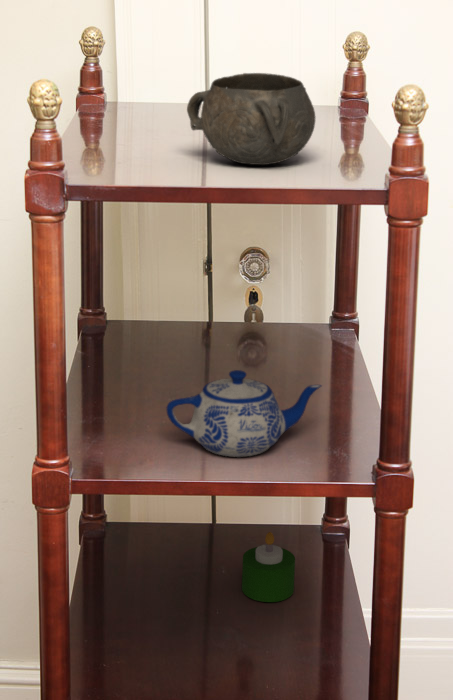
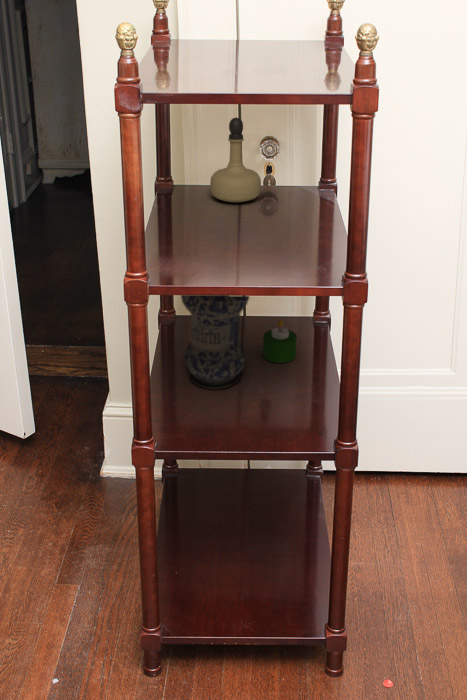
decorative bowl: present [187,73,315,165] -> none [227,20,308,80]
perfume bottle: none [162,220,241,349] -> present [210,117,261,203]
teapot: present [167,370,321,457] -> none [217,212,313,266]
vase: none [111,443,220,648] -> present [181,295,249,389]

